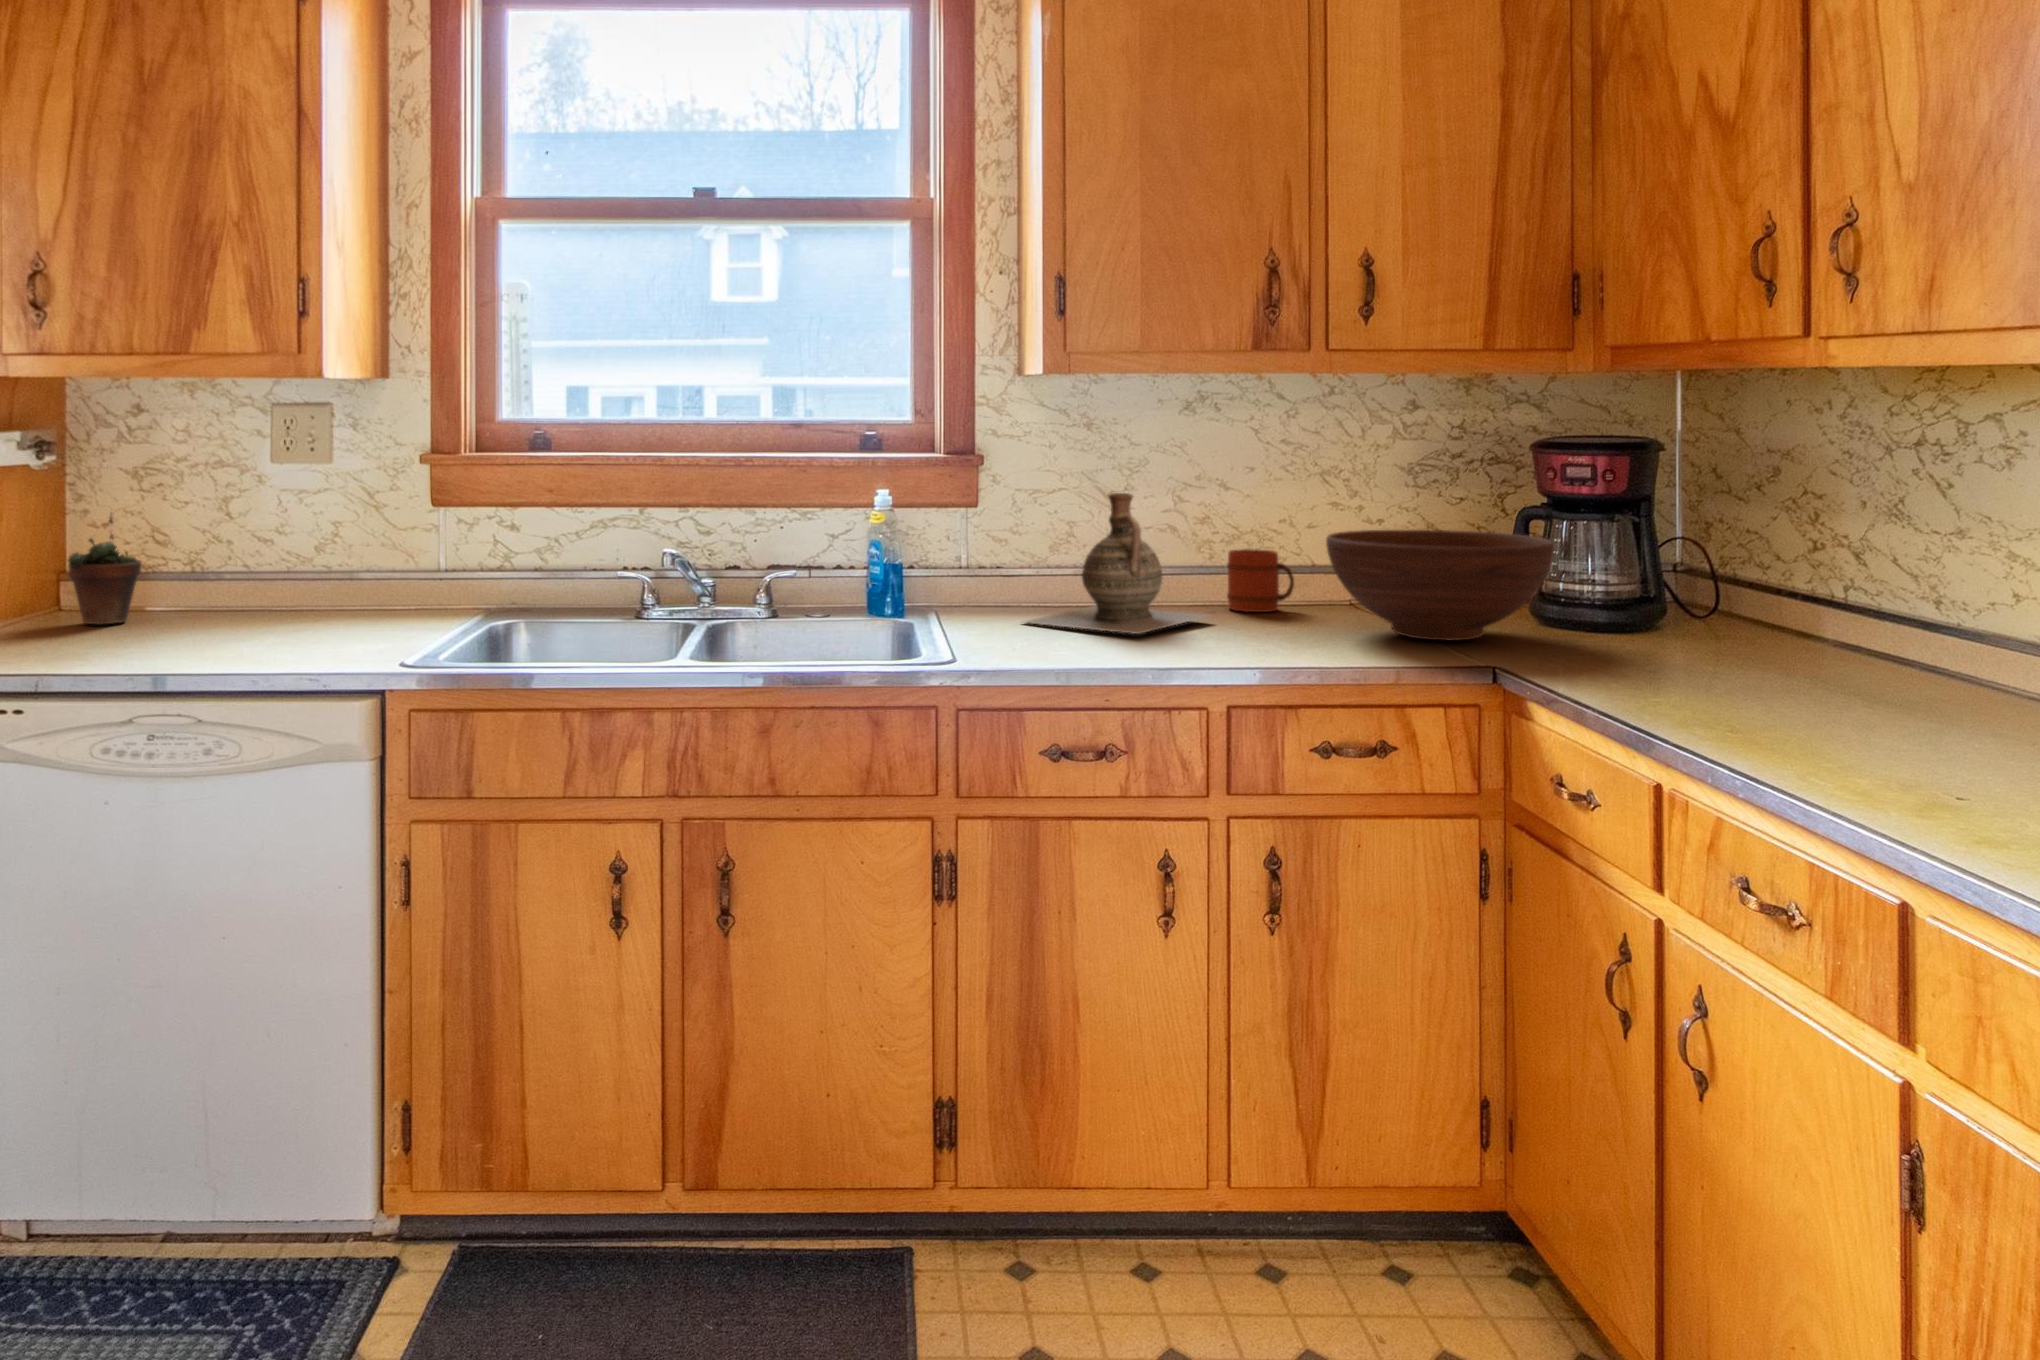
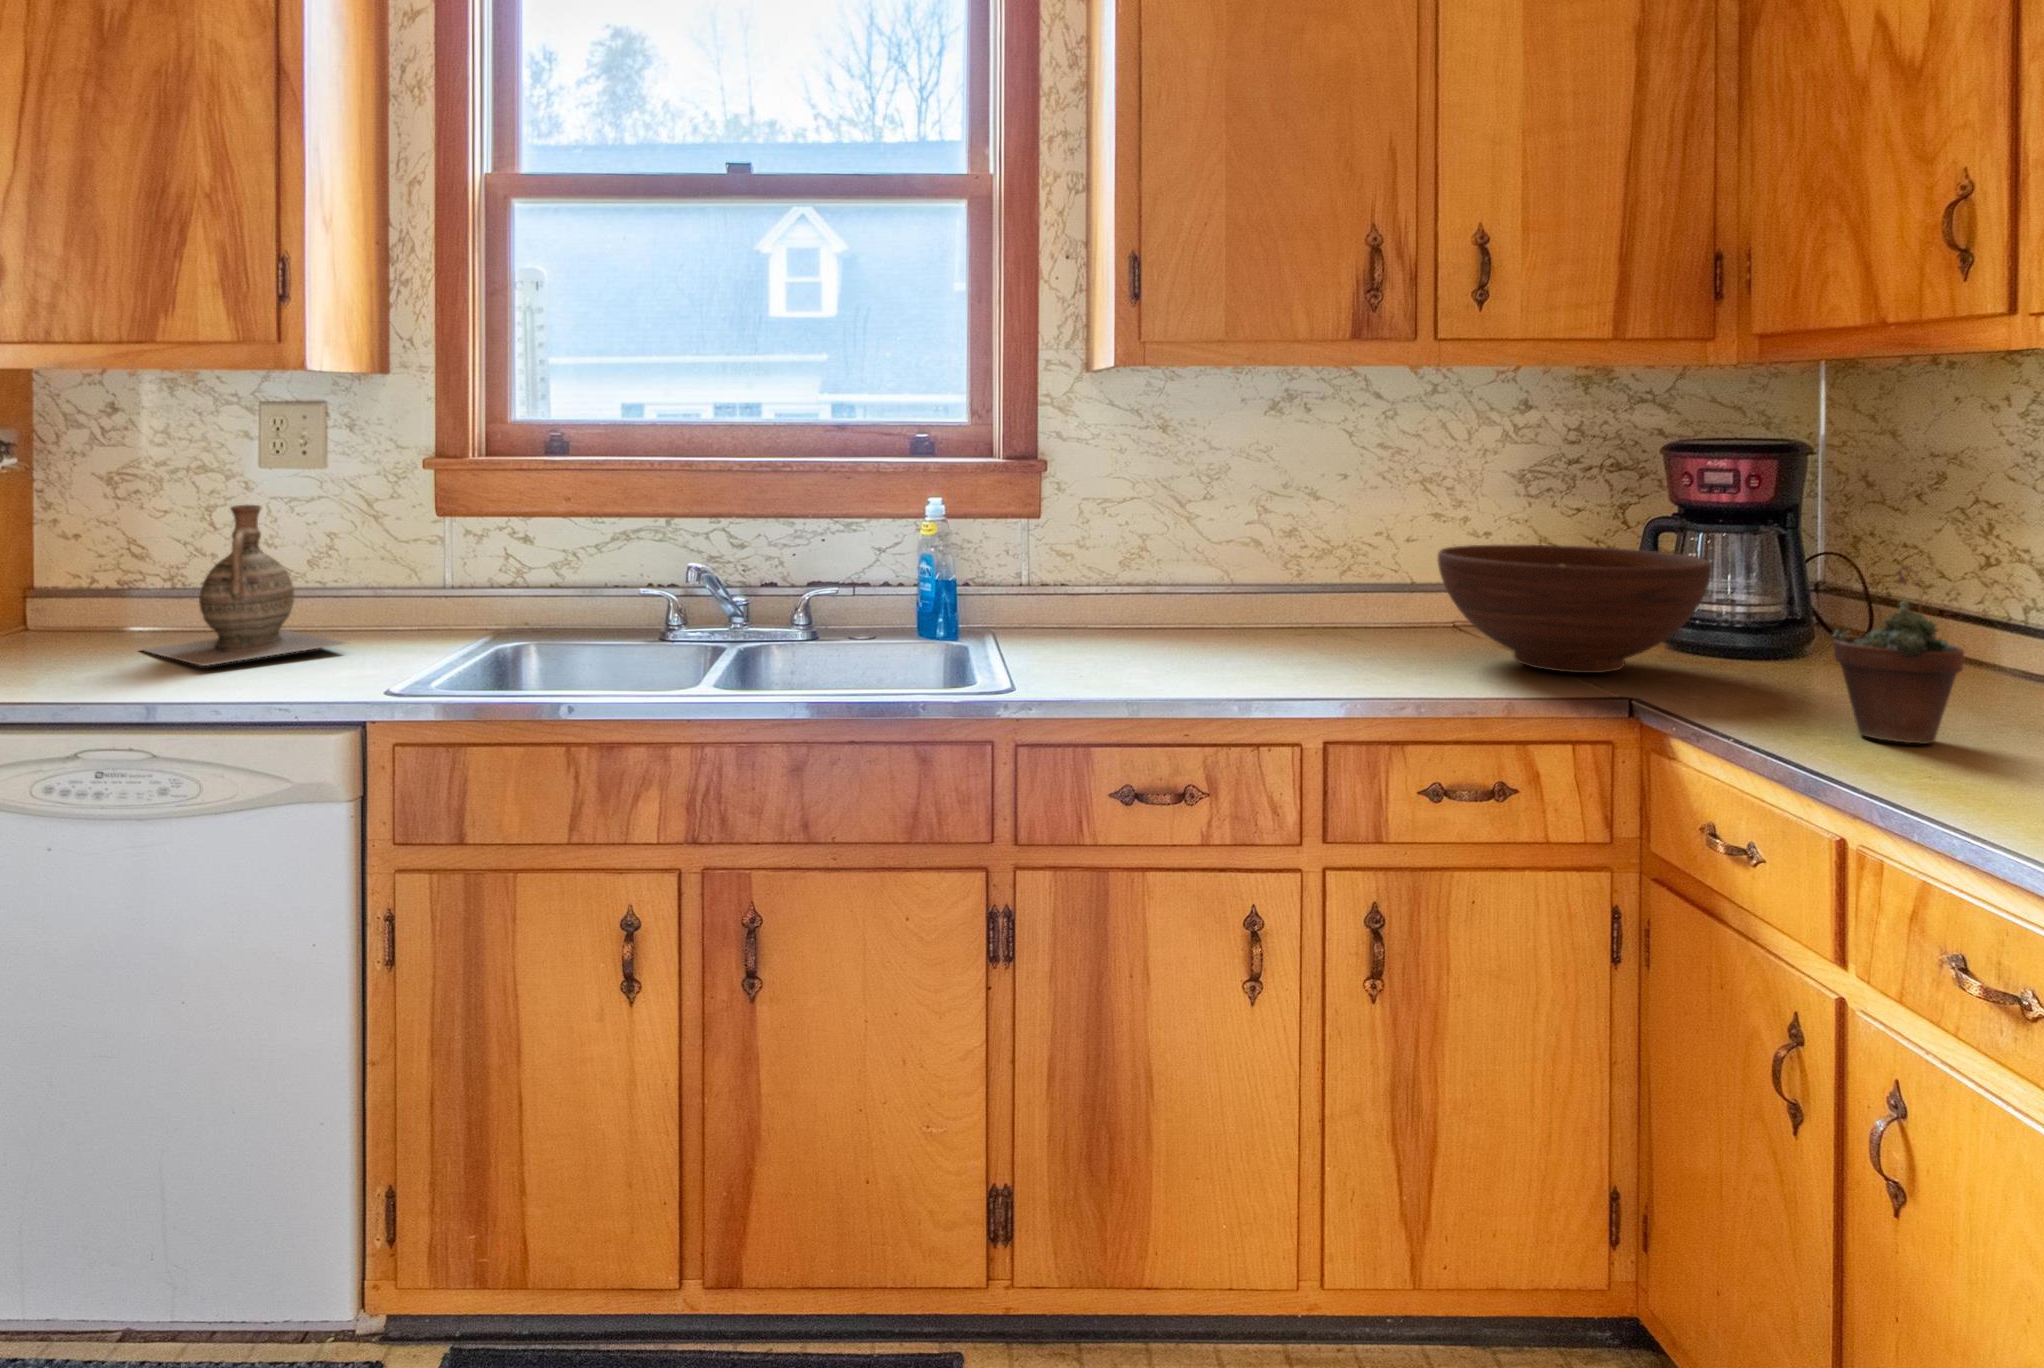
ceramic jug: present [1026,493,1208,634] -> present [143,505,345,666]
succulent plant: present [68,515,142,625] -> present [1833,567,1964,744]
mug: present [1227,549,1294,612] -> none [1309,565,1387,635]

